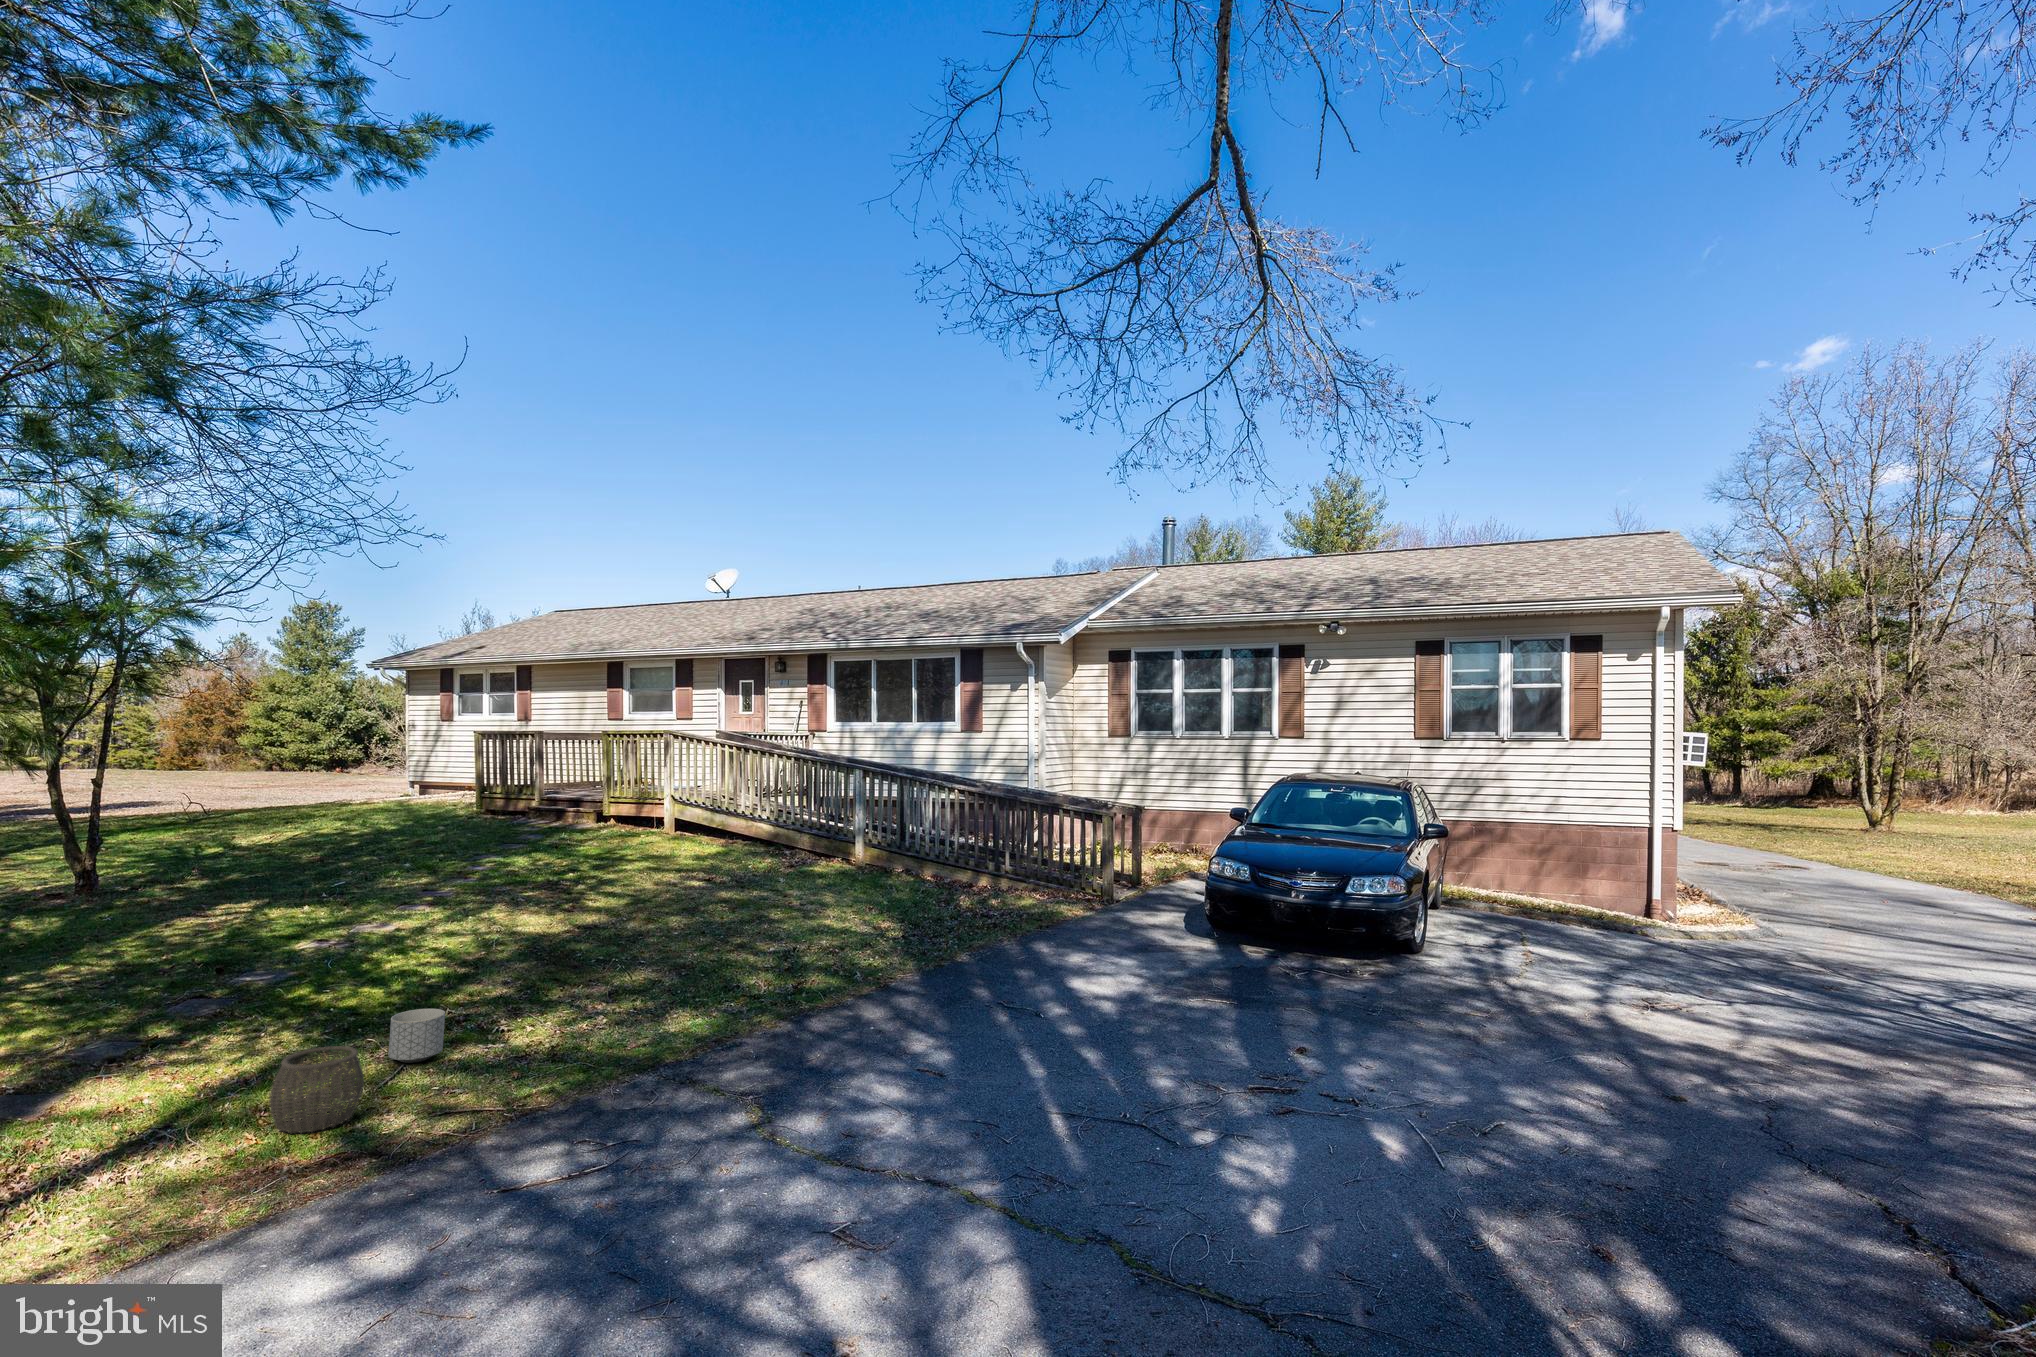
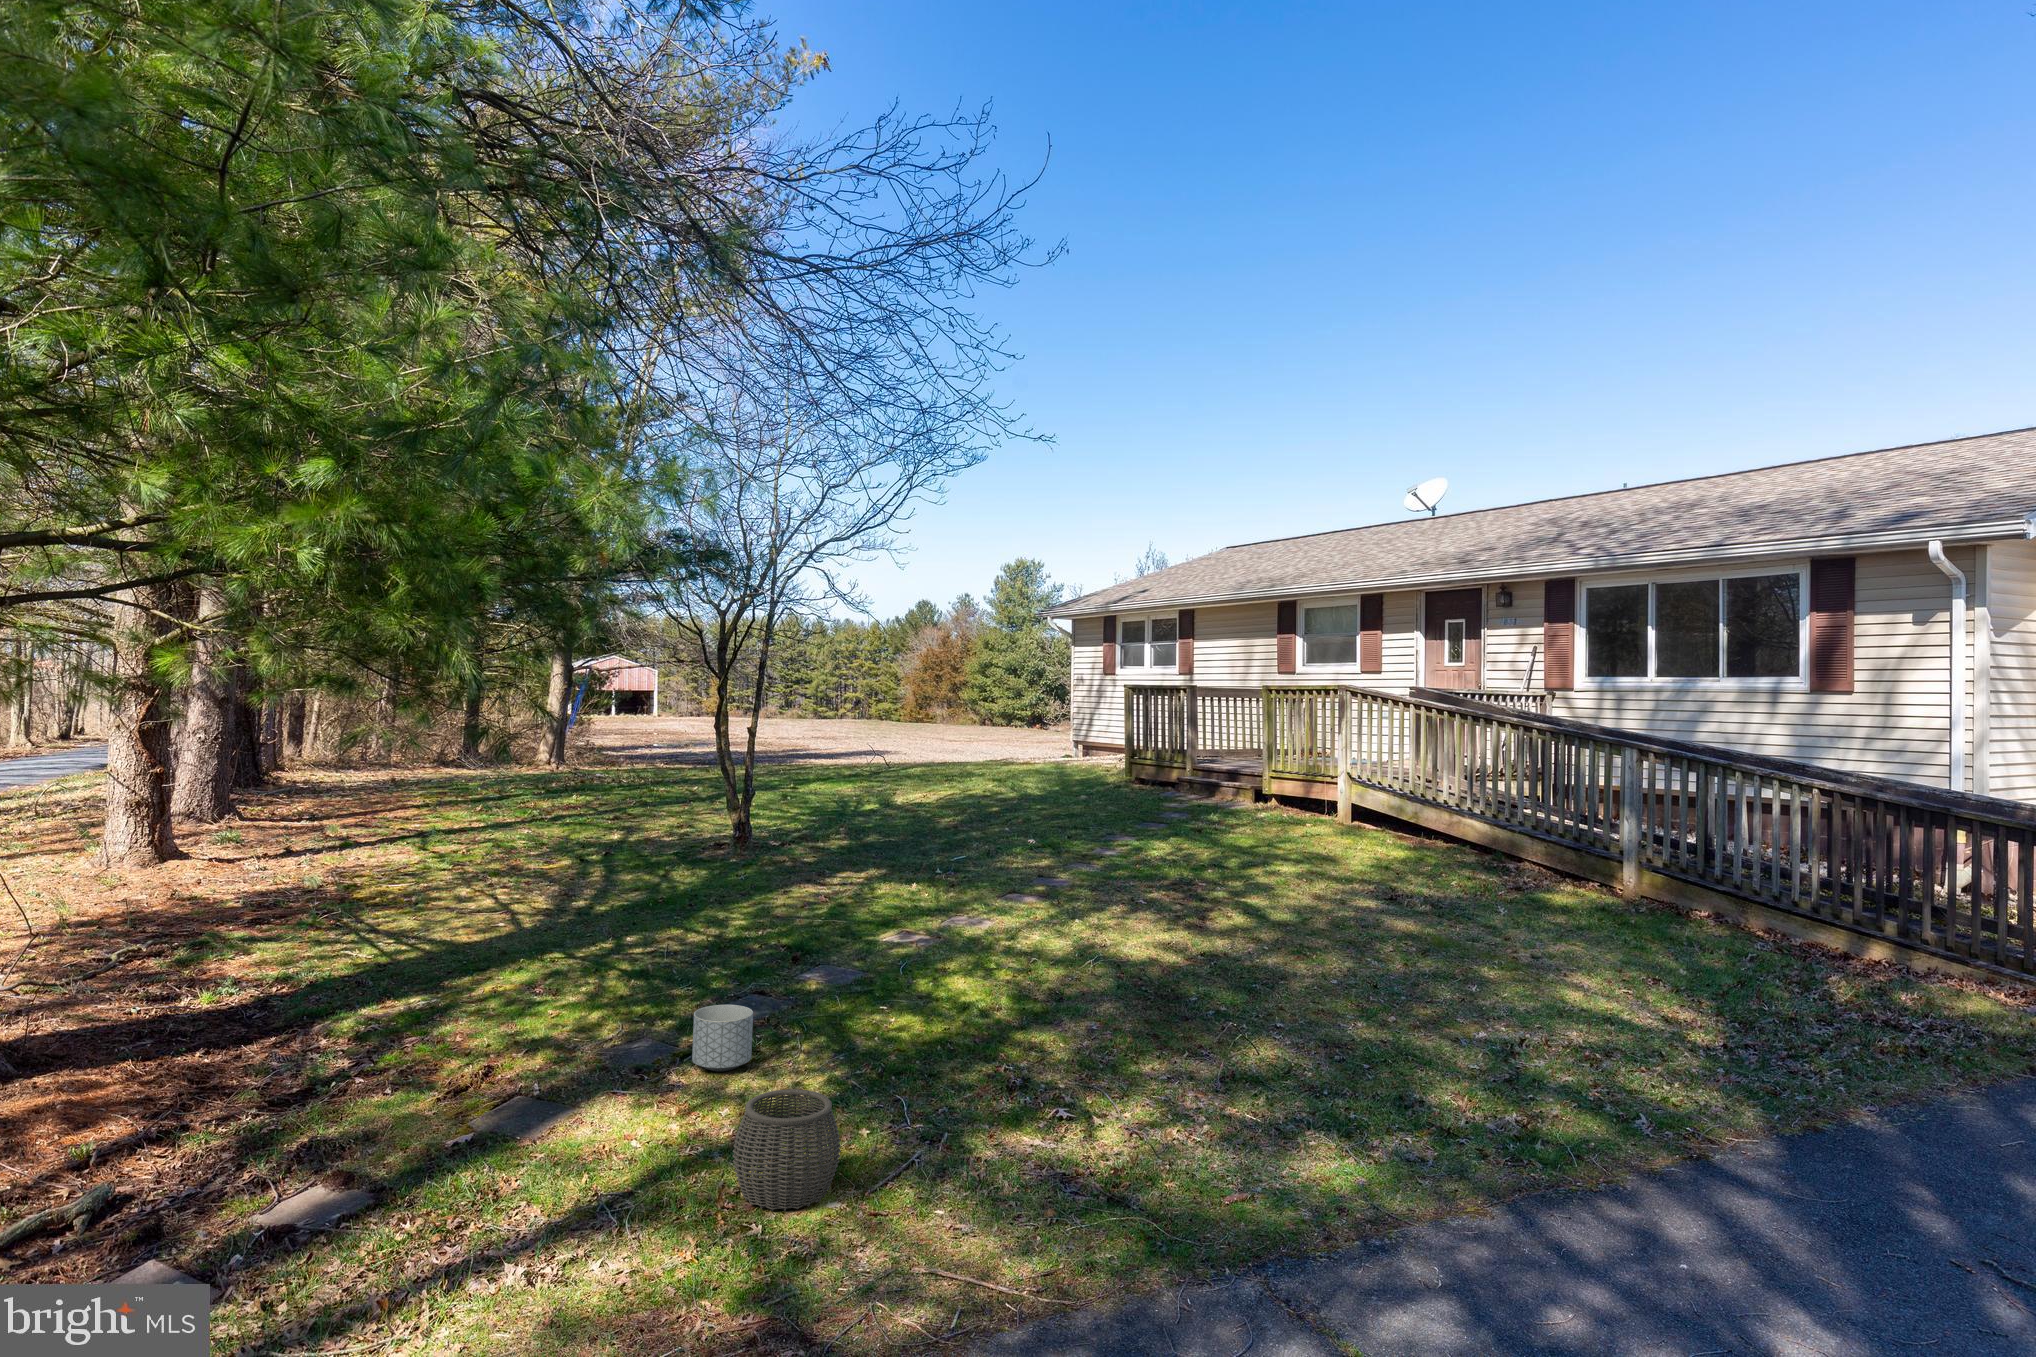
planter: present [388,1009,445,1063] -> present [692,1005,753,1072]

